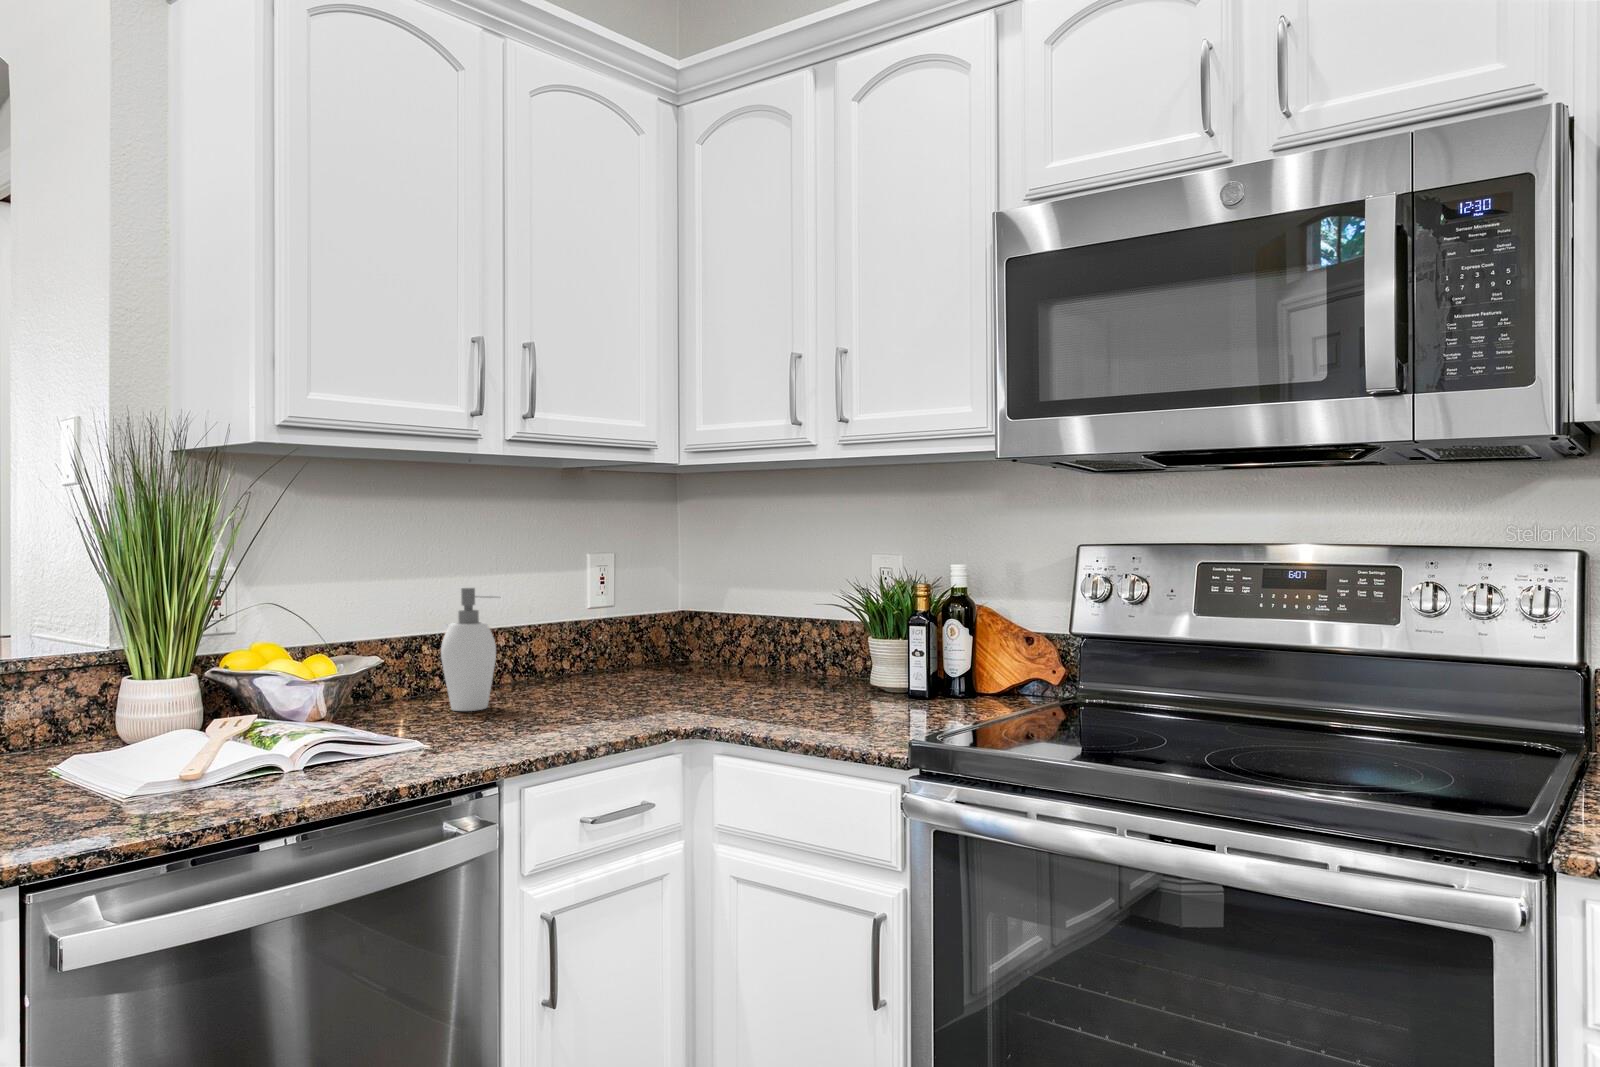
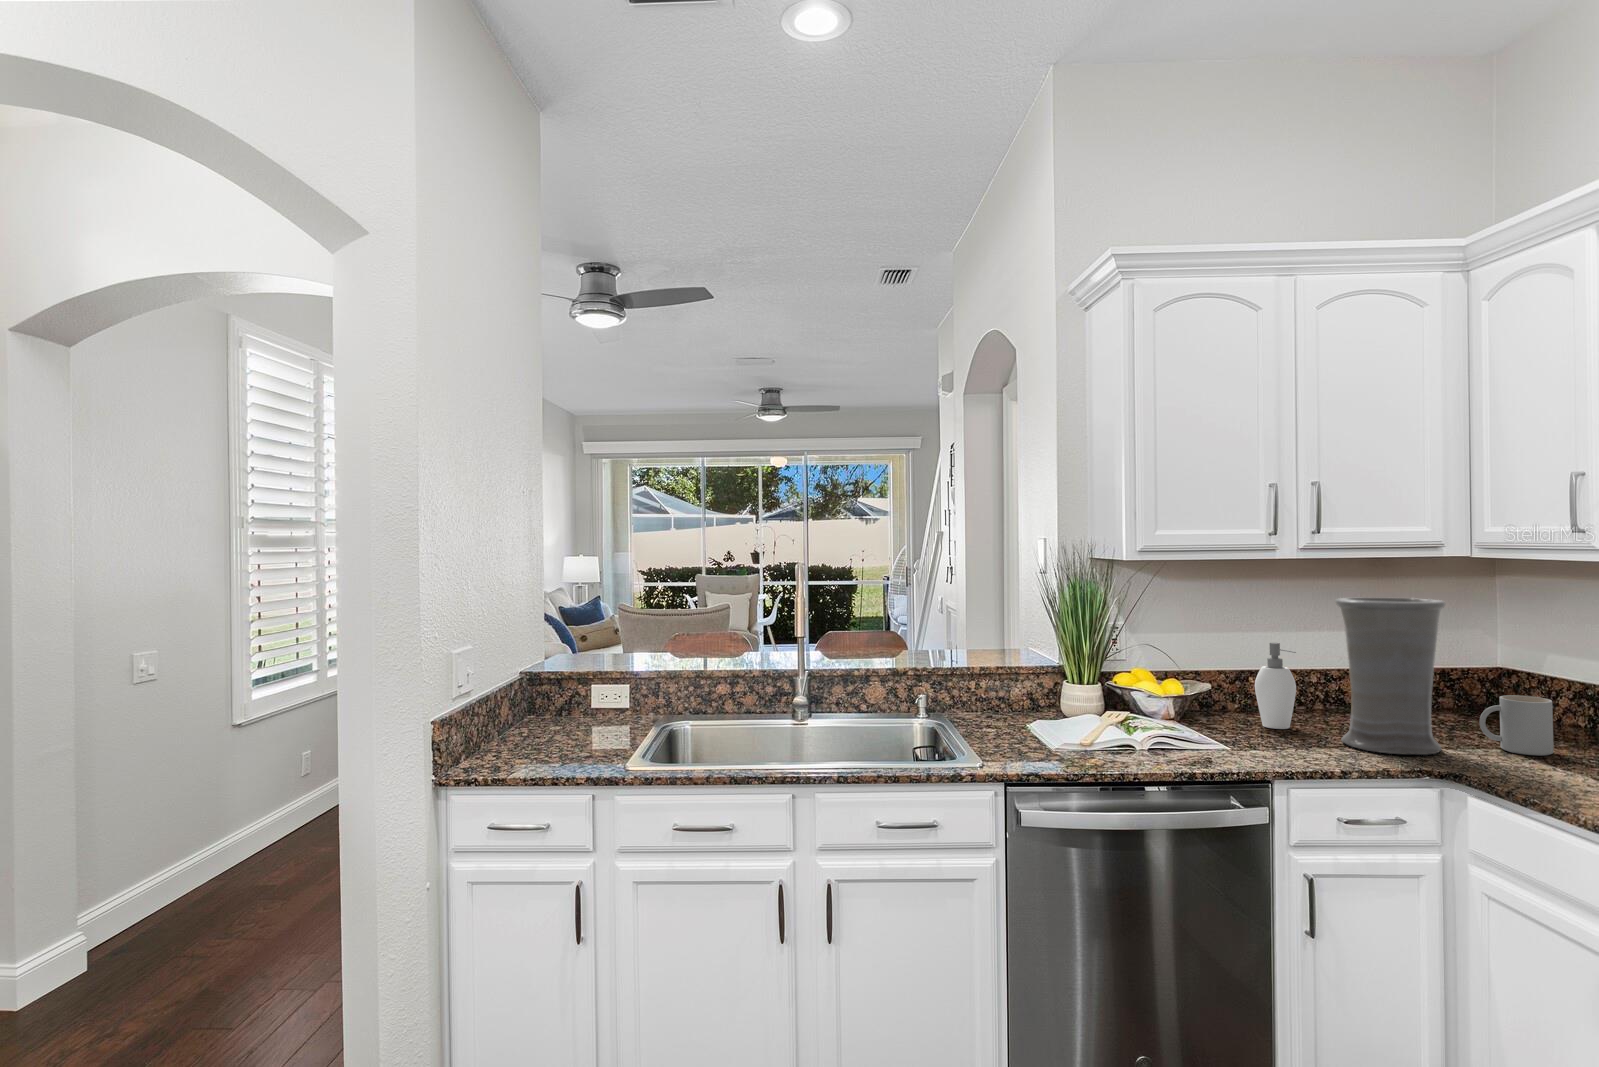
vase: none [555,515,677,718] -> present [1335,597,1446,755]
mug: none [702,631,768,698] -> present [1479,695,1553,756]

